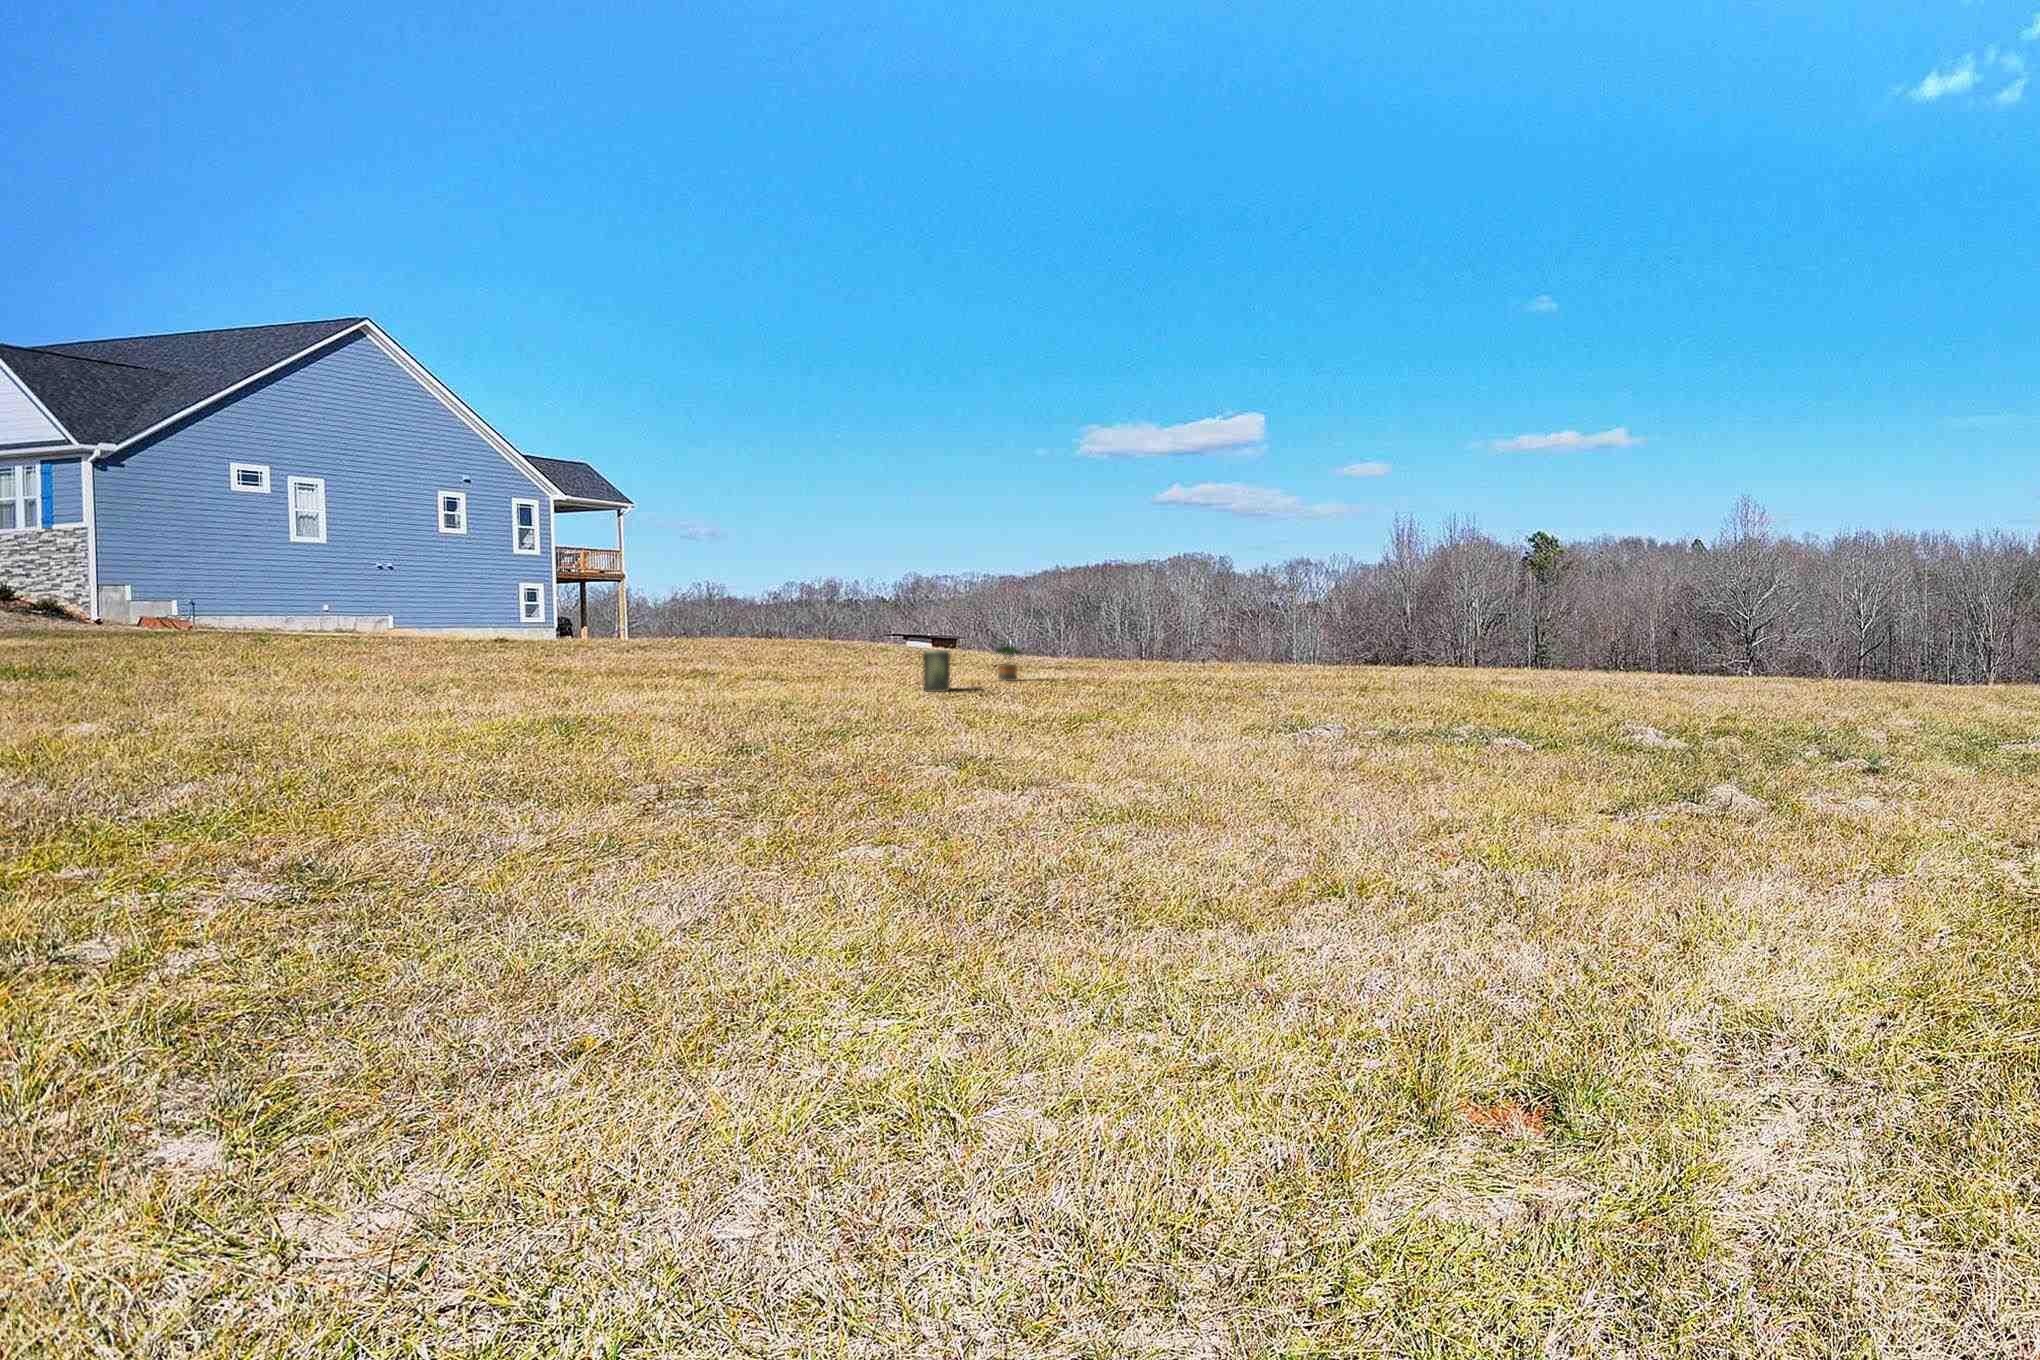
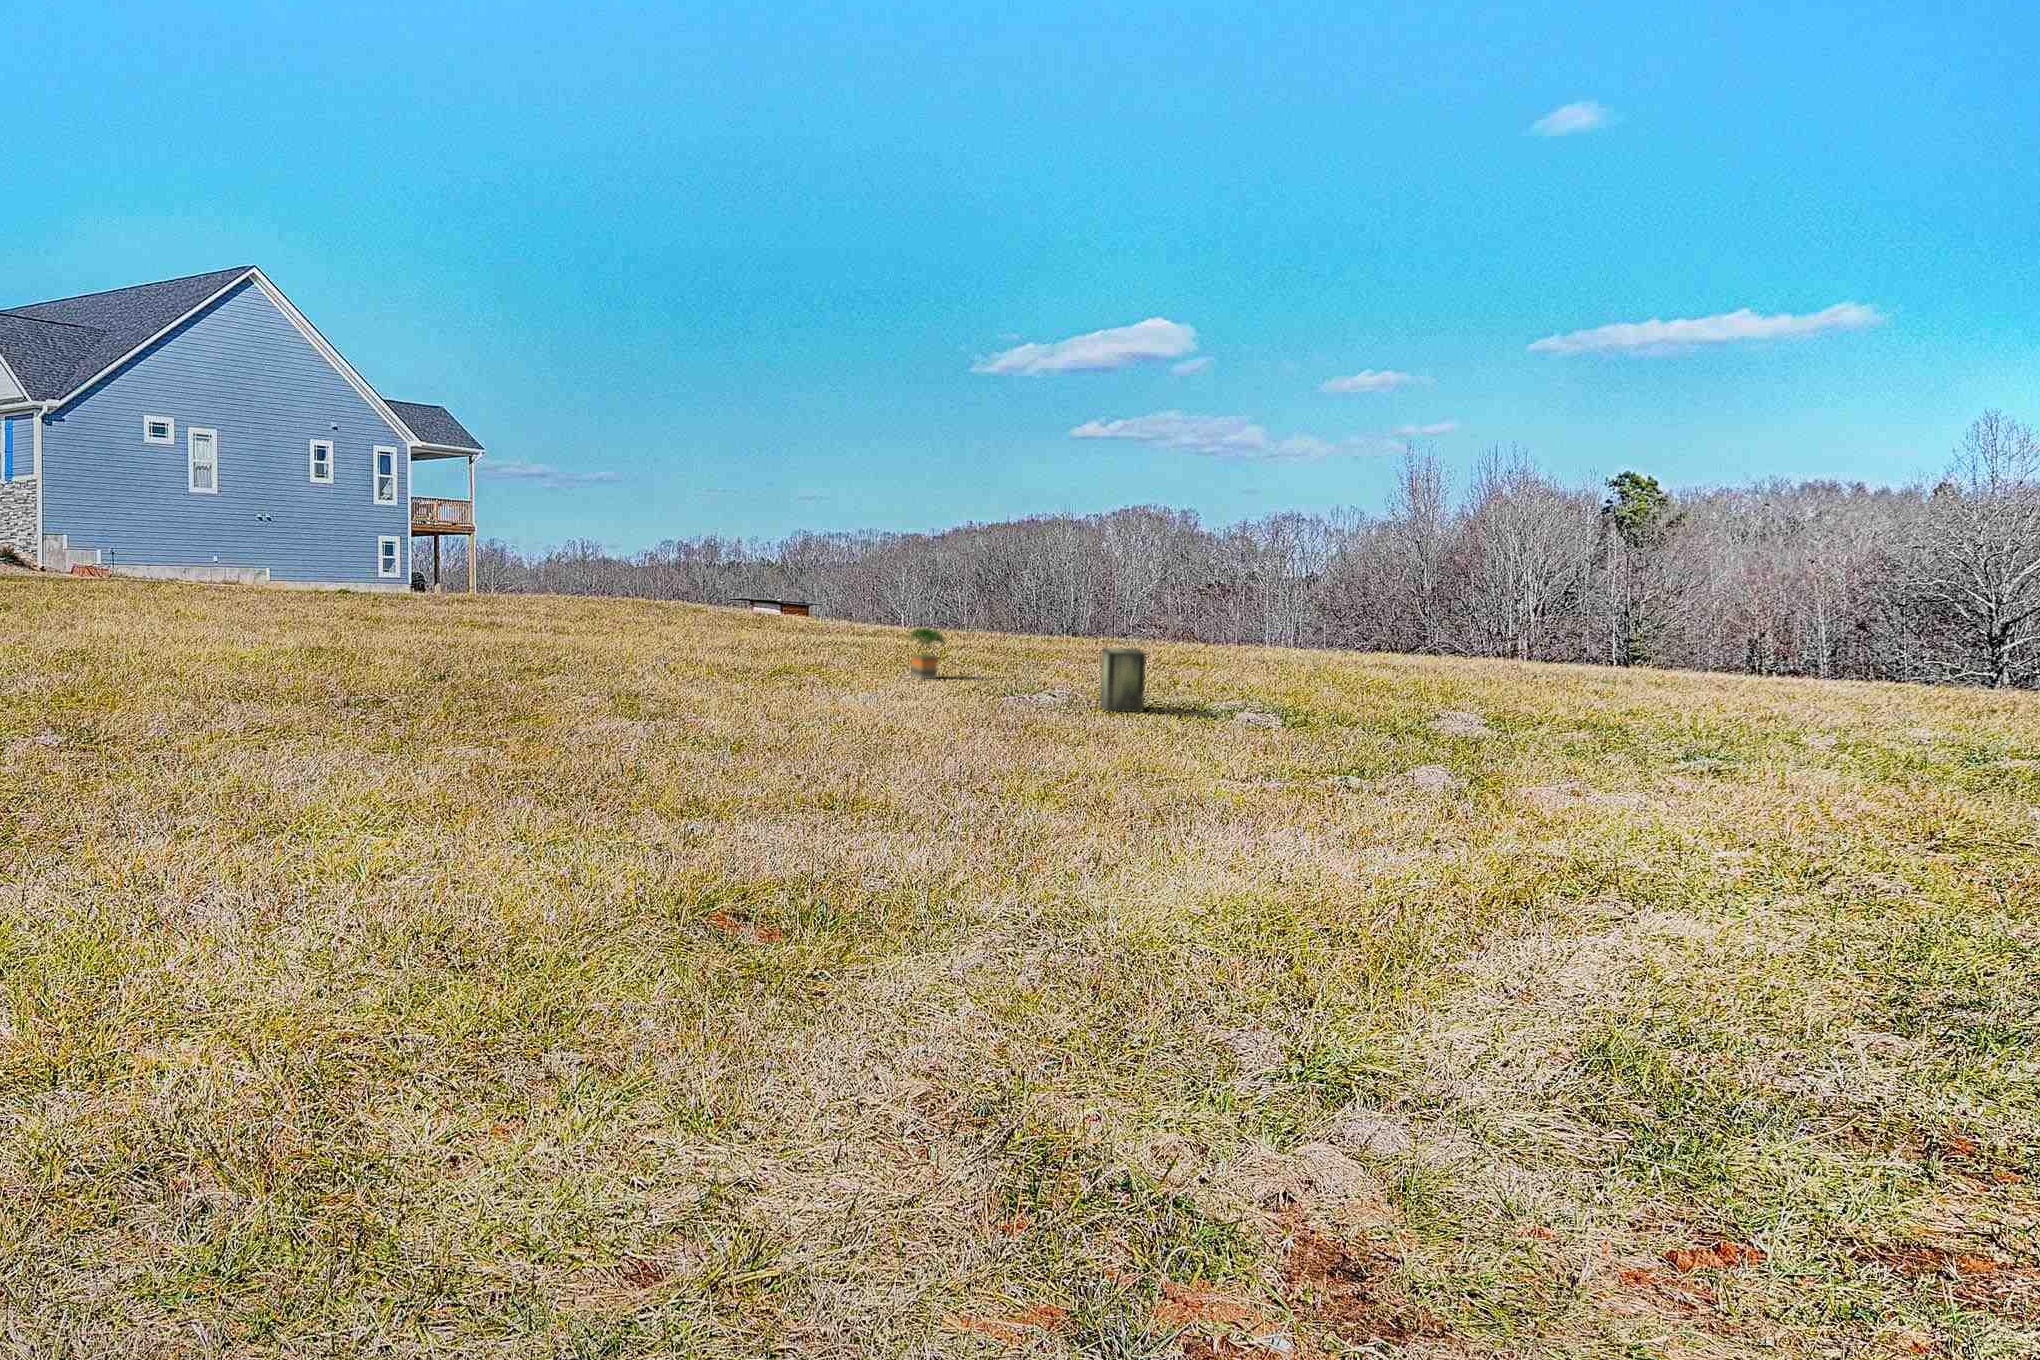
storage box: present [923,650,950,692] -> present [1100,648,1146,712]

